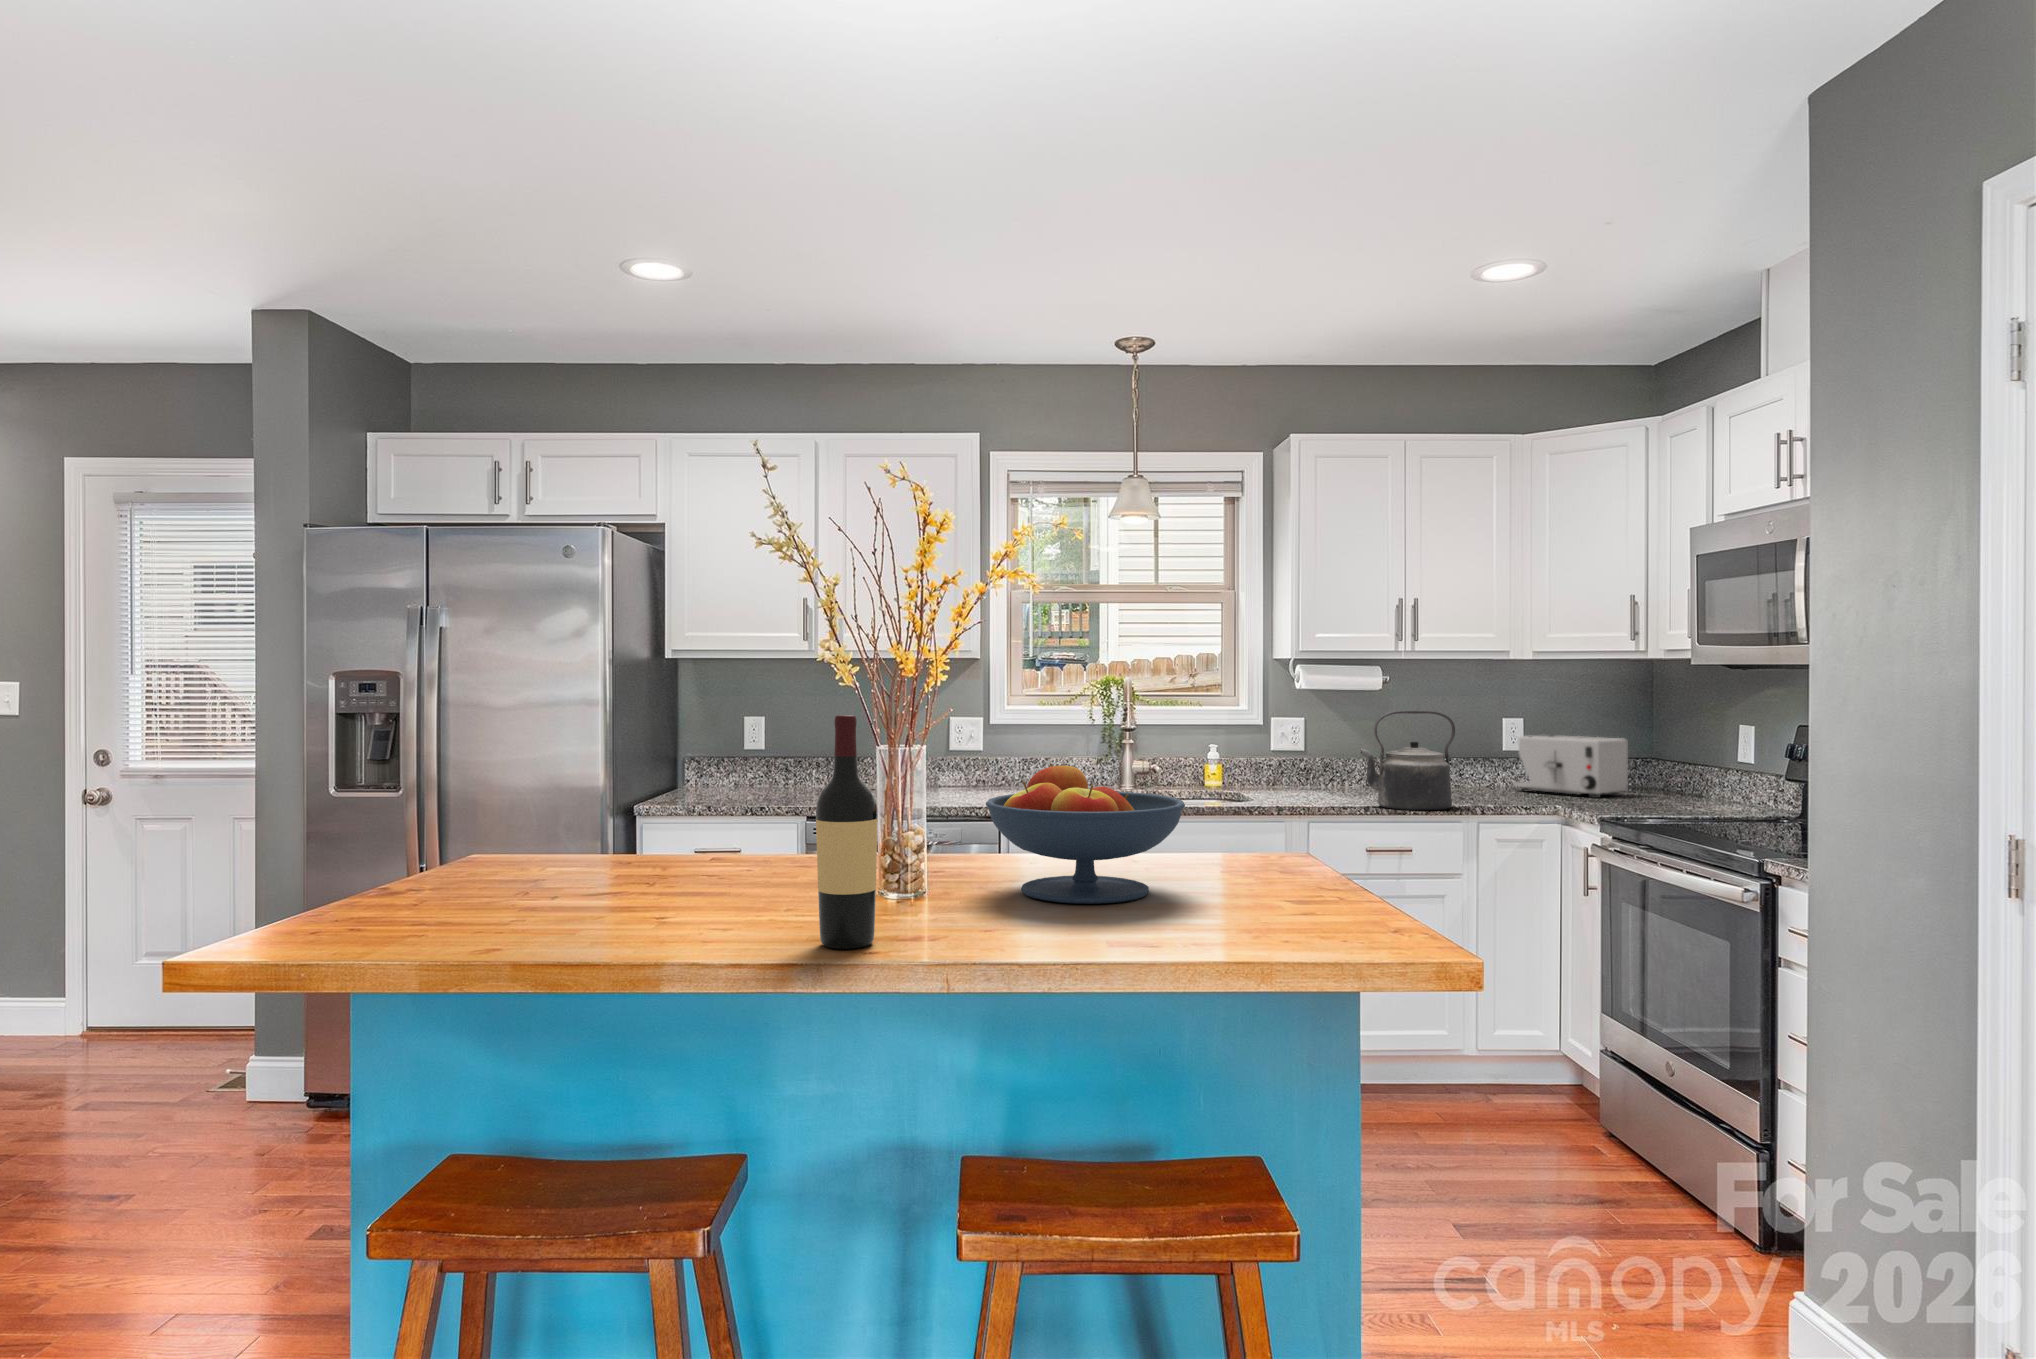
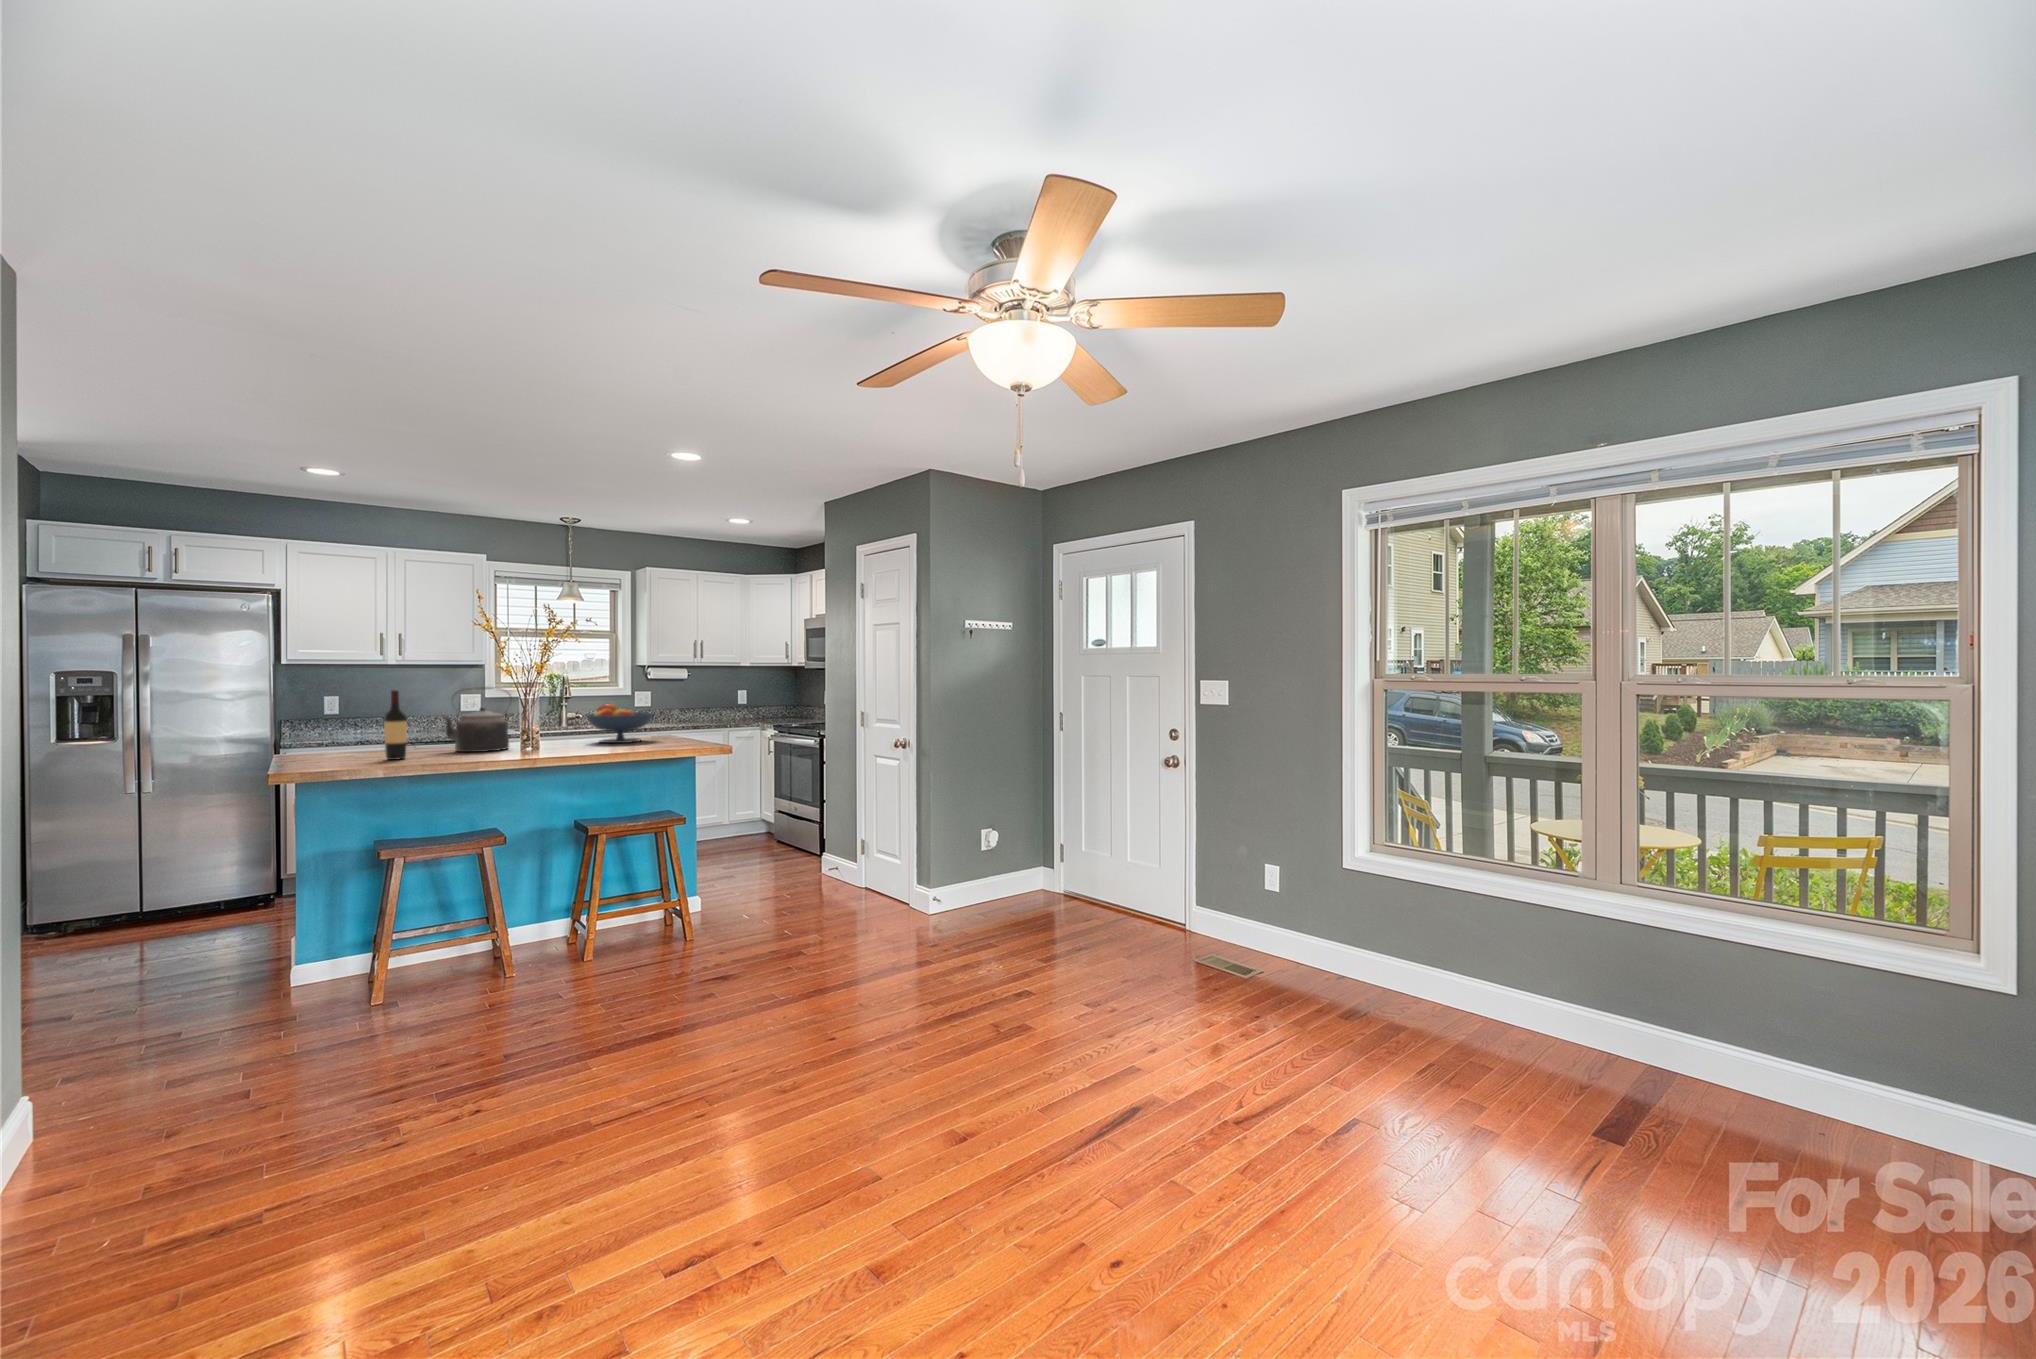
kettle: present [1360,711,1455,811] -> present [441,687,509,752]
wine bottle: present [816,715,878,949] -> present [384,690,407,760]
toaster: present [1513,735,1628,798] -> none [741,697,785,720]

